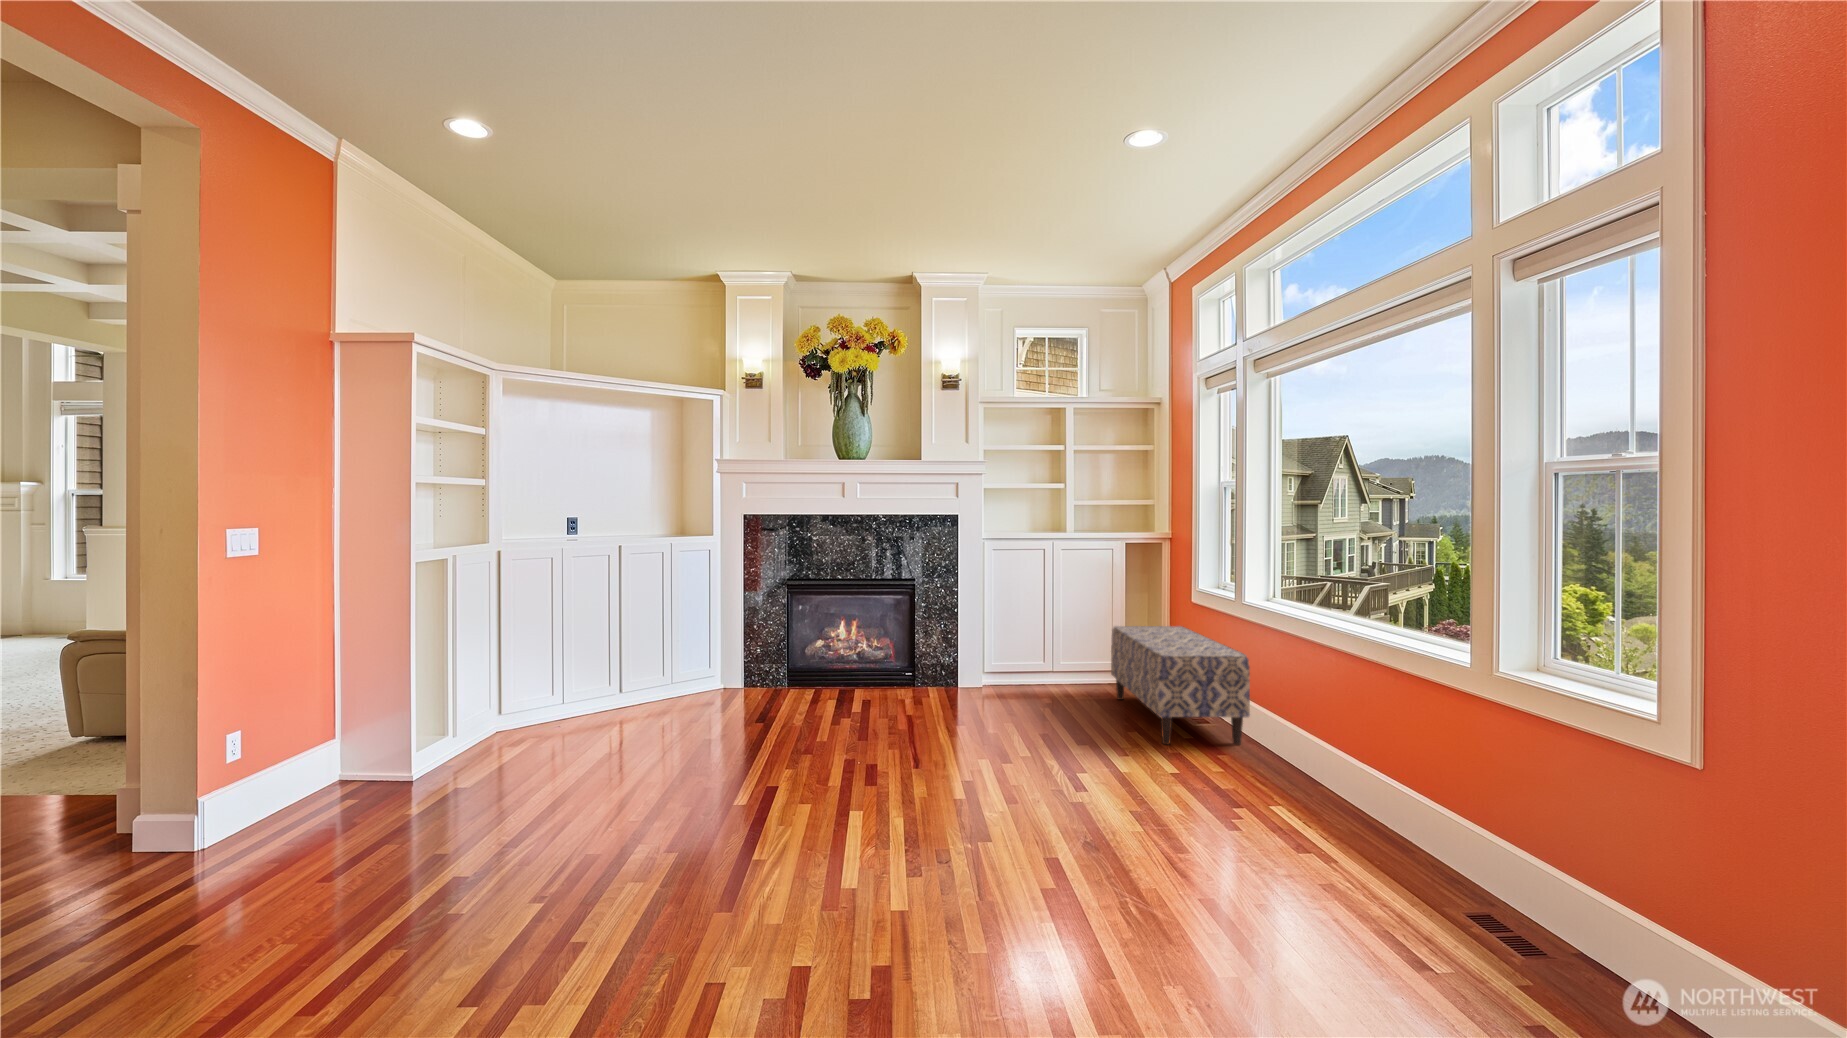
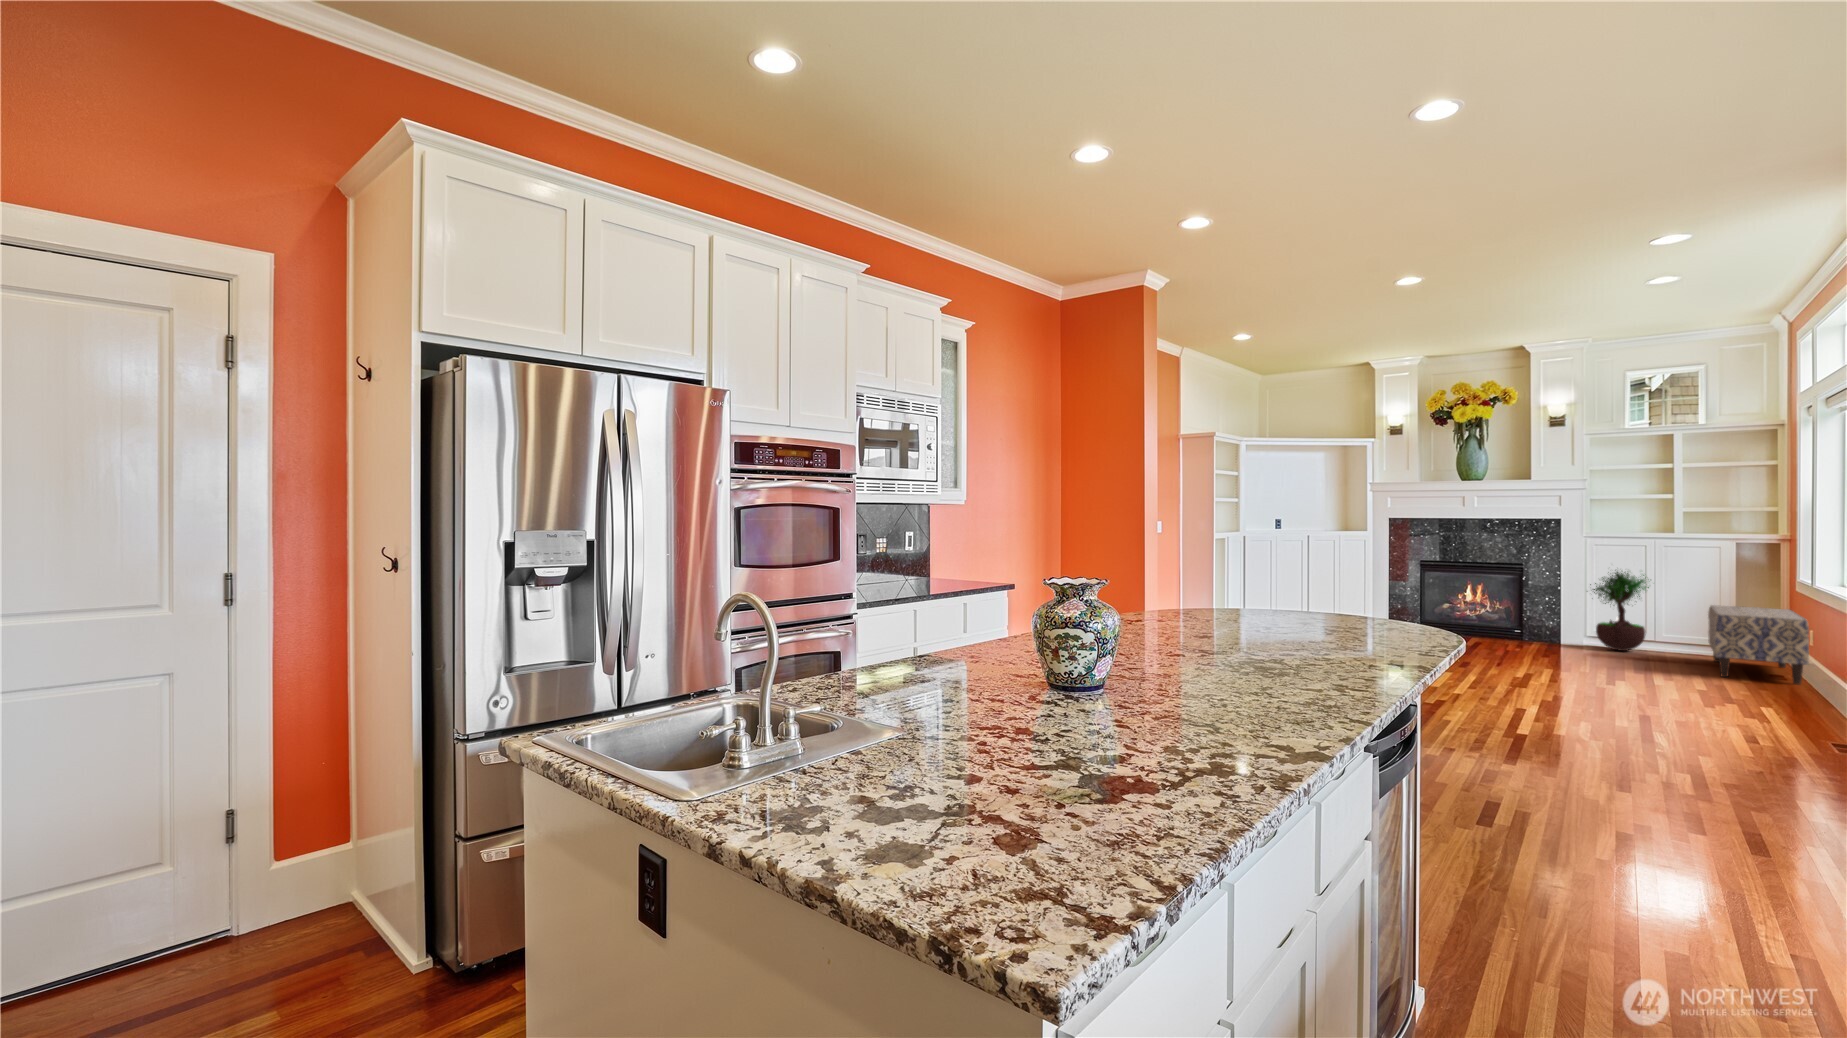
potted tree: none [989,576,1058,693] -> present [1590,570,1649,651]

